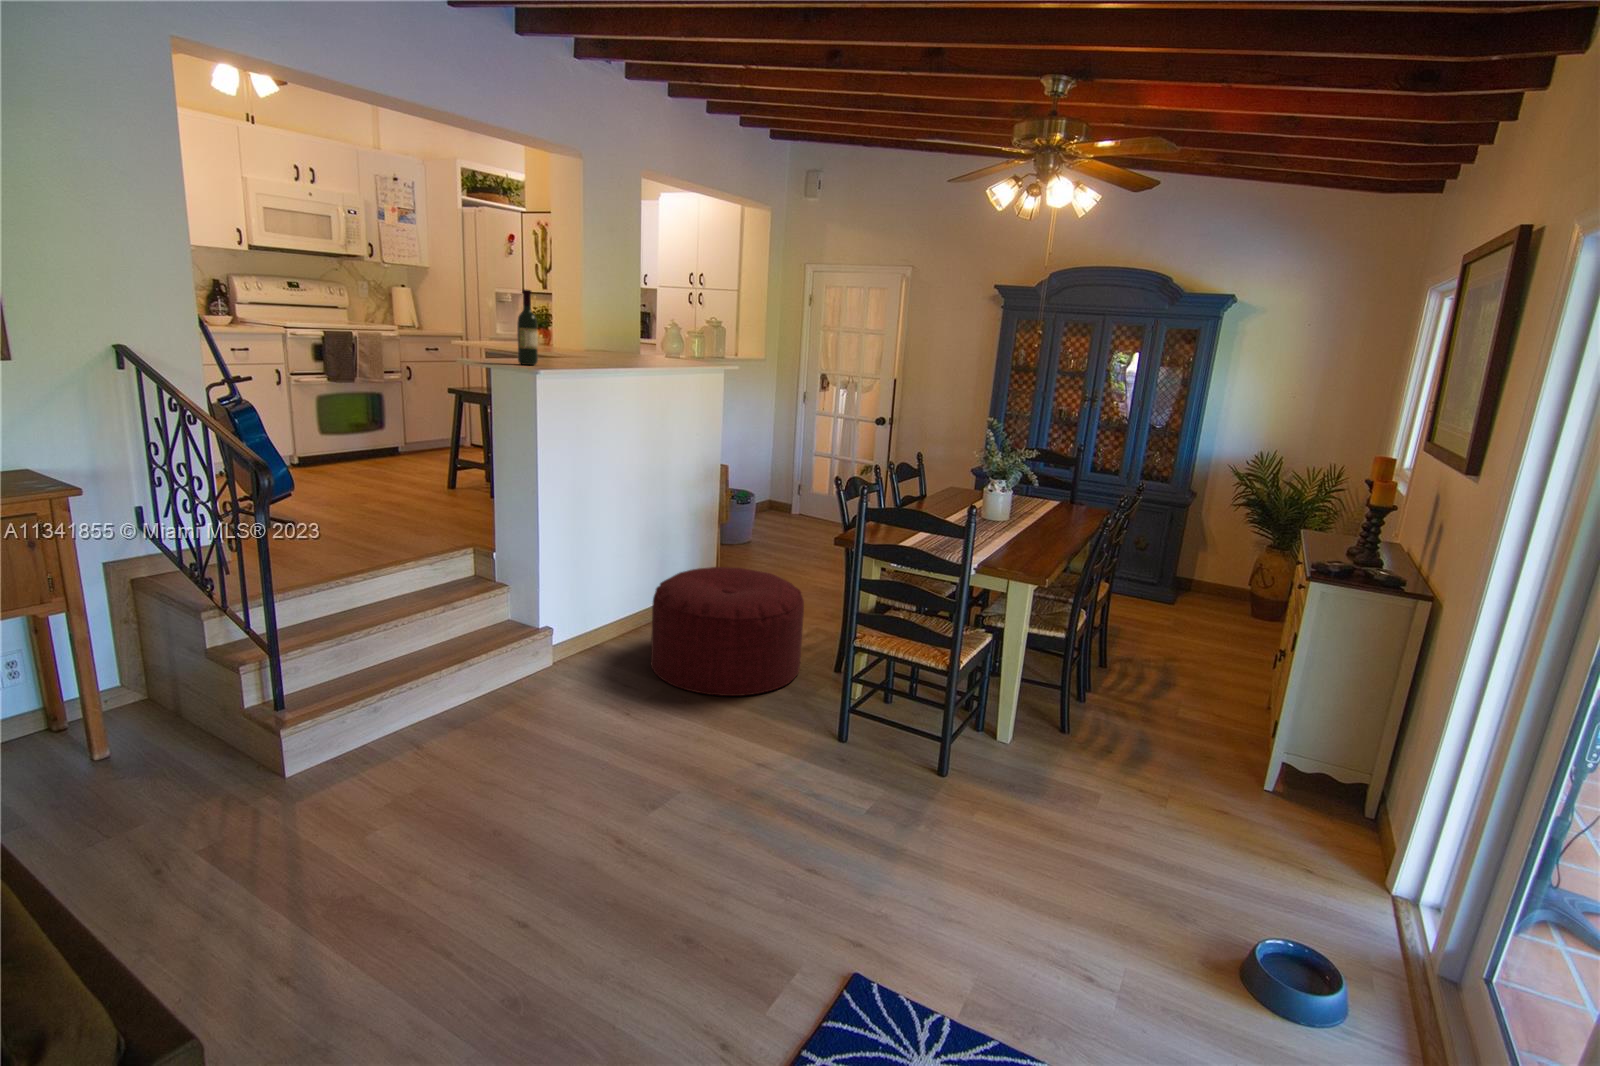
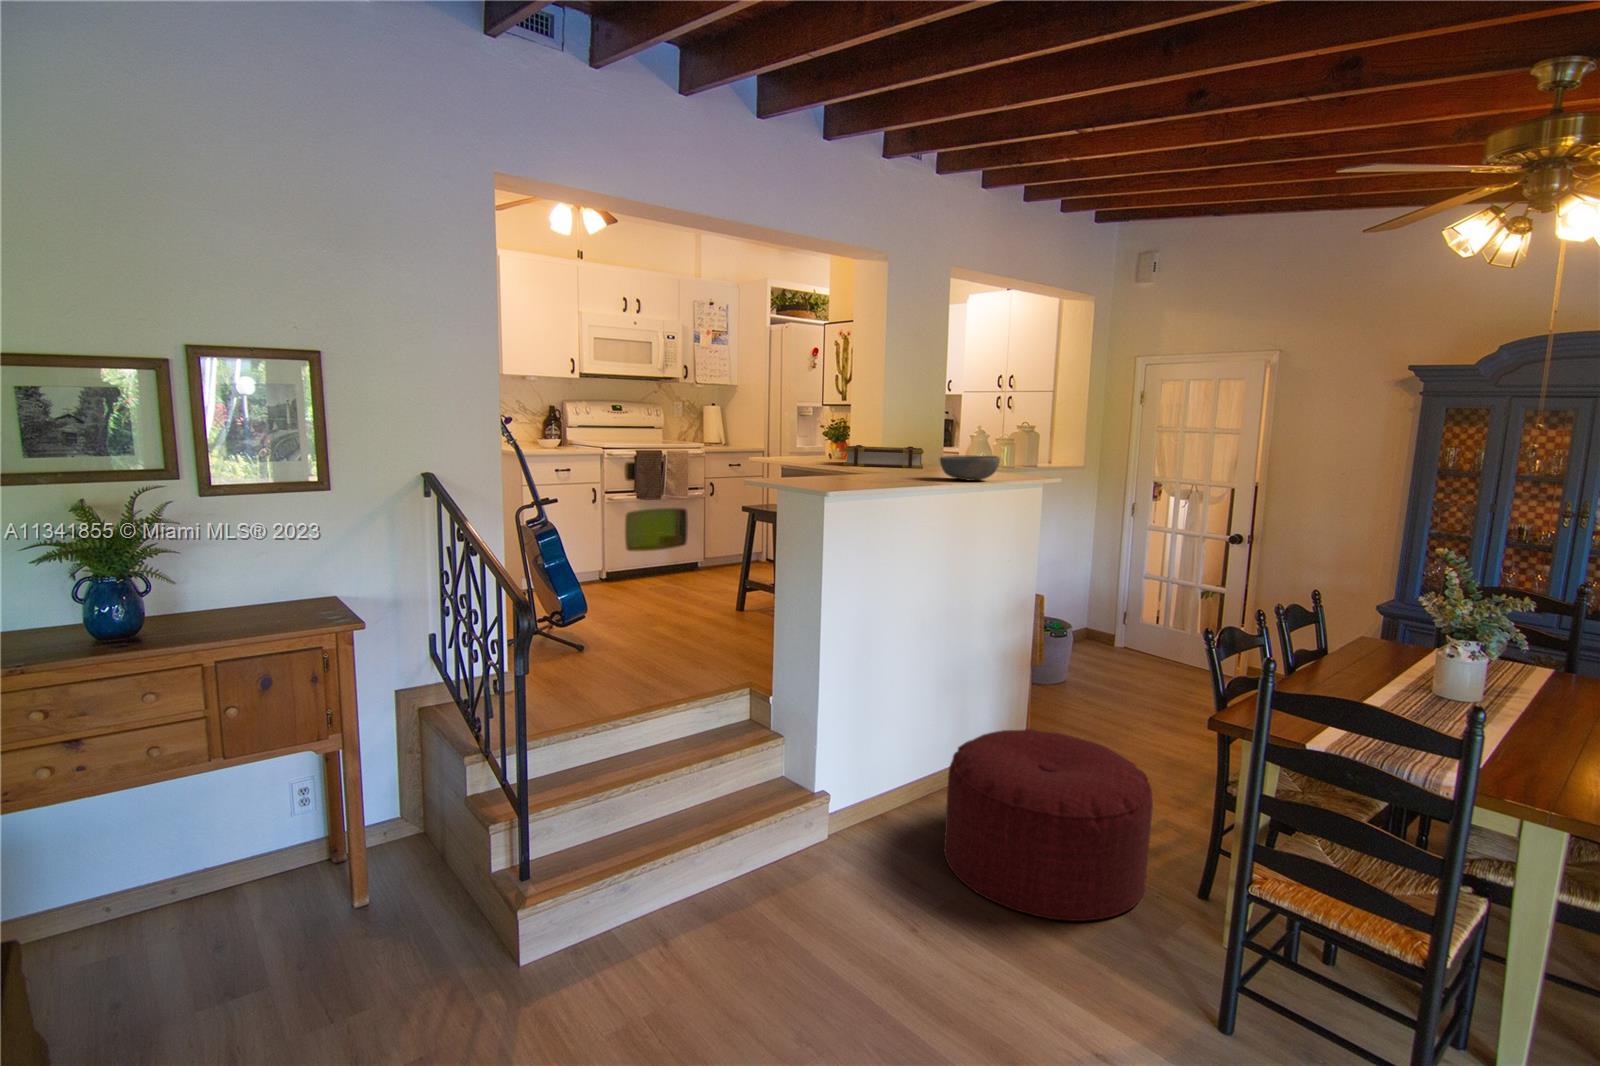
wine bottle: present [517,289,538,365] -> none [803,401,825,486]
book: none [550,333,625,355] -> present [844,445,924,468]
bowl: none [638,344,689,365] -> present [940,455,1000,481]

